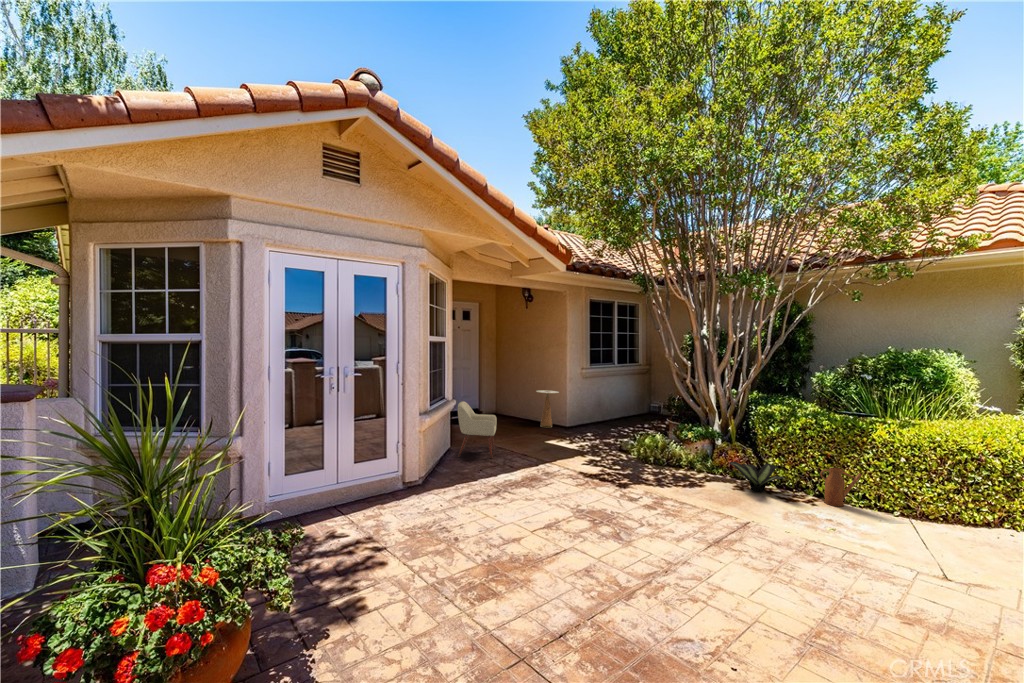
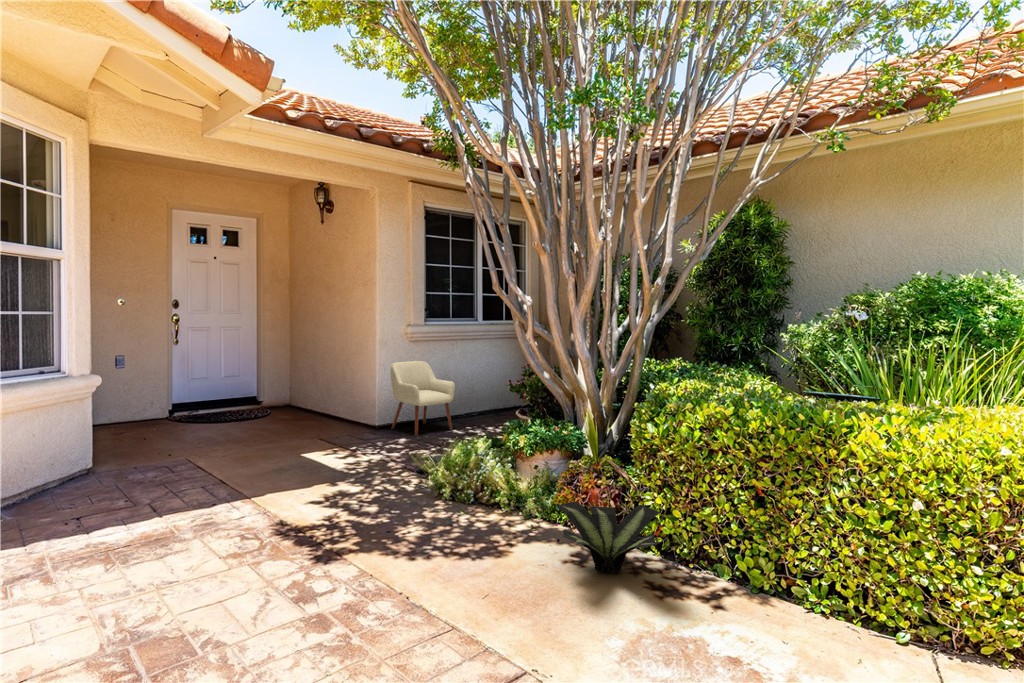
side table: present [536,390,560,428] -> none [318,365,361,429]
chair: present [458,401,497,459] -> present [391,361,455,436]
watering can: present [820,468,862,507] -> none [737,519,824,614]

